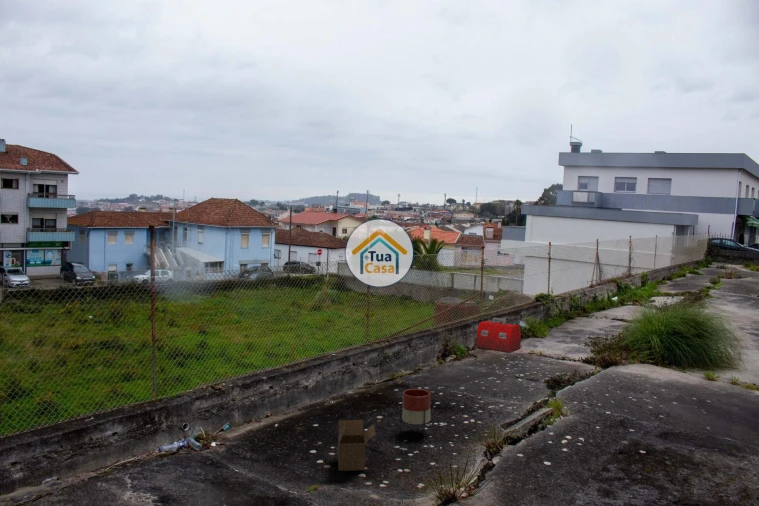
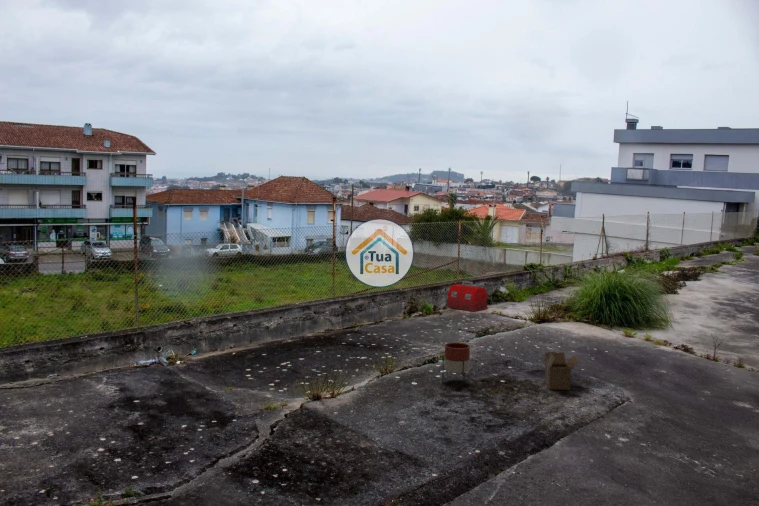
planter: present [400,389,431,440] -> present [442,343,470,385]
cardboard box: present [338,420,376,471] -> present [545,352,580,390]

